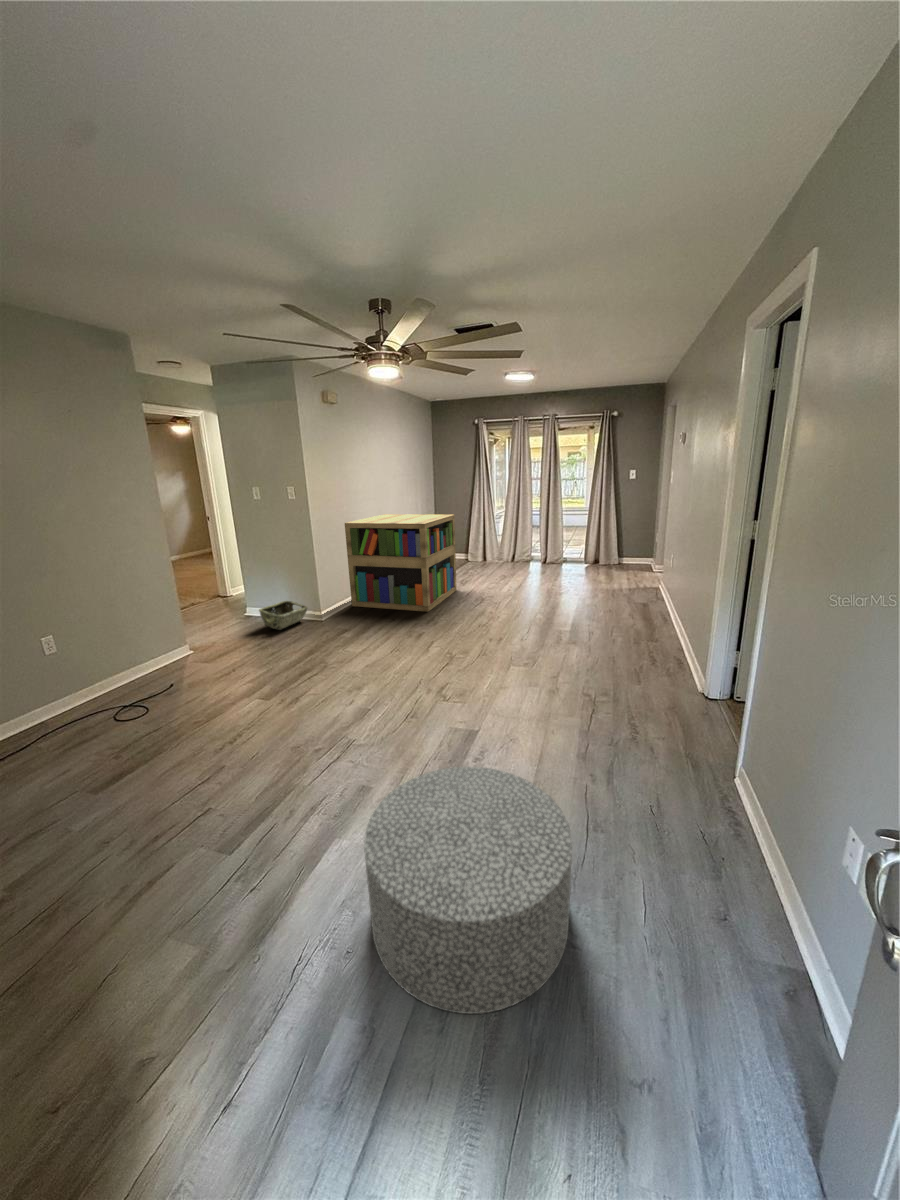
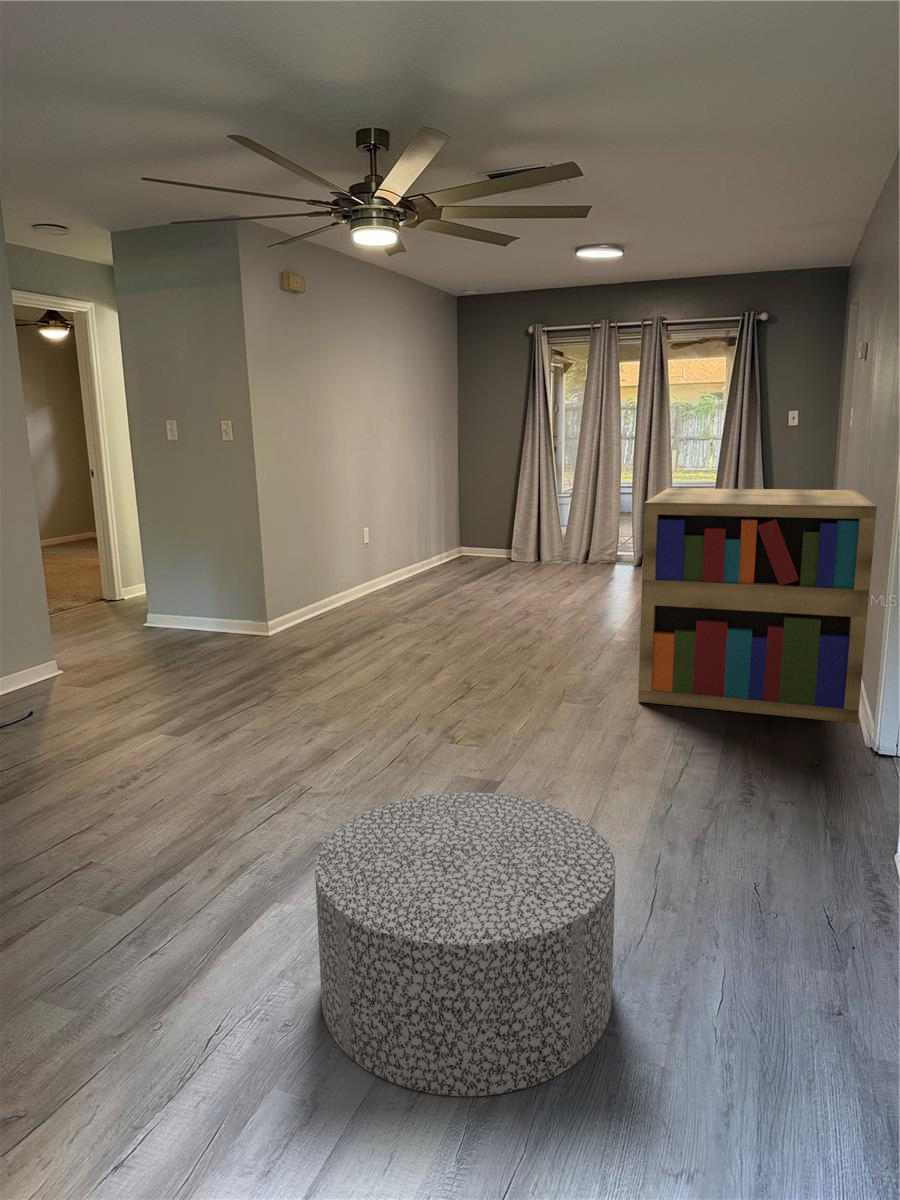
bookshelf: present [345,514,457,612] -> present [638,488,877,723]
woven basket: present [259,601,307,630] -> none [169,602,246,646]

